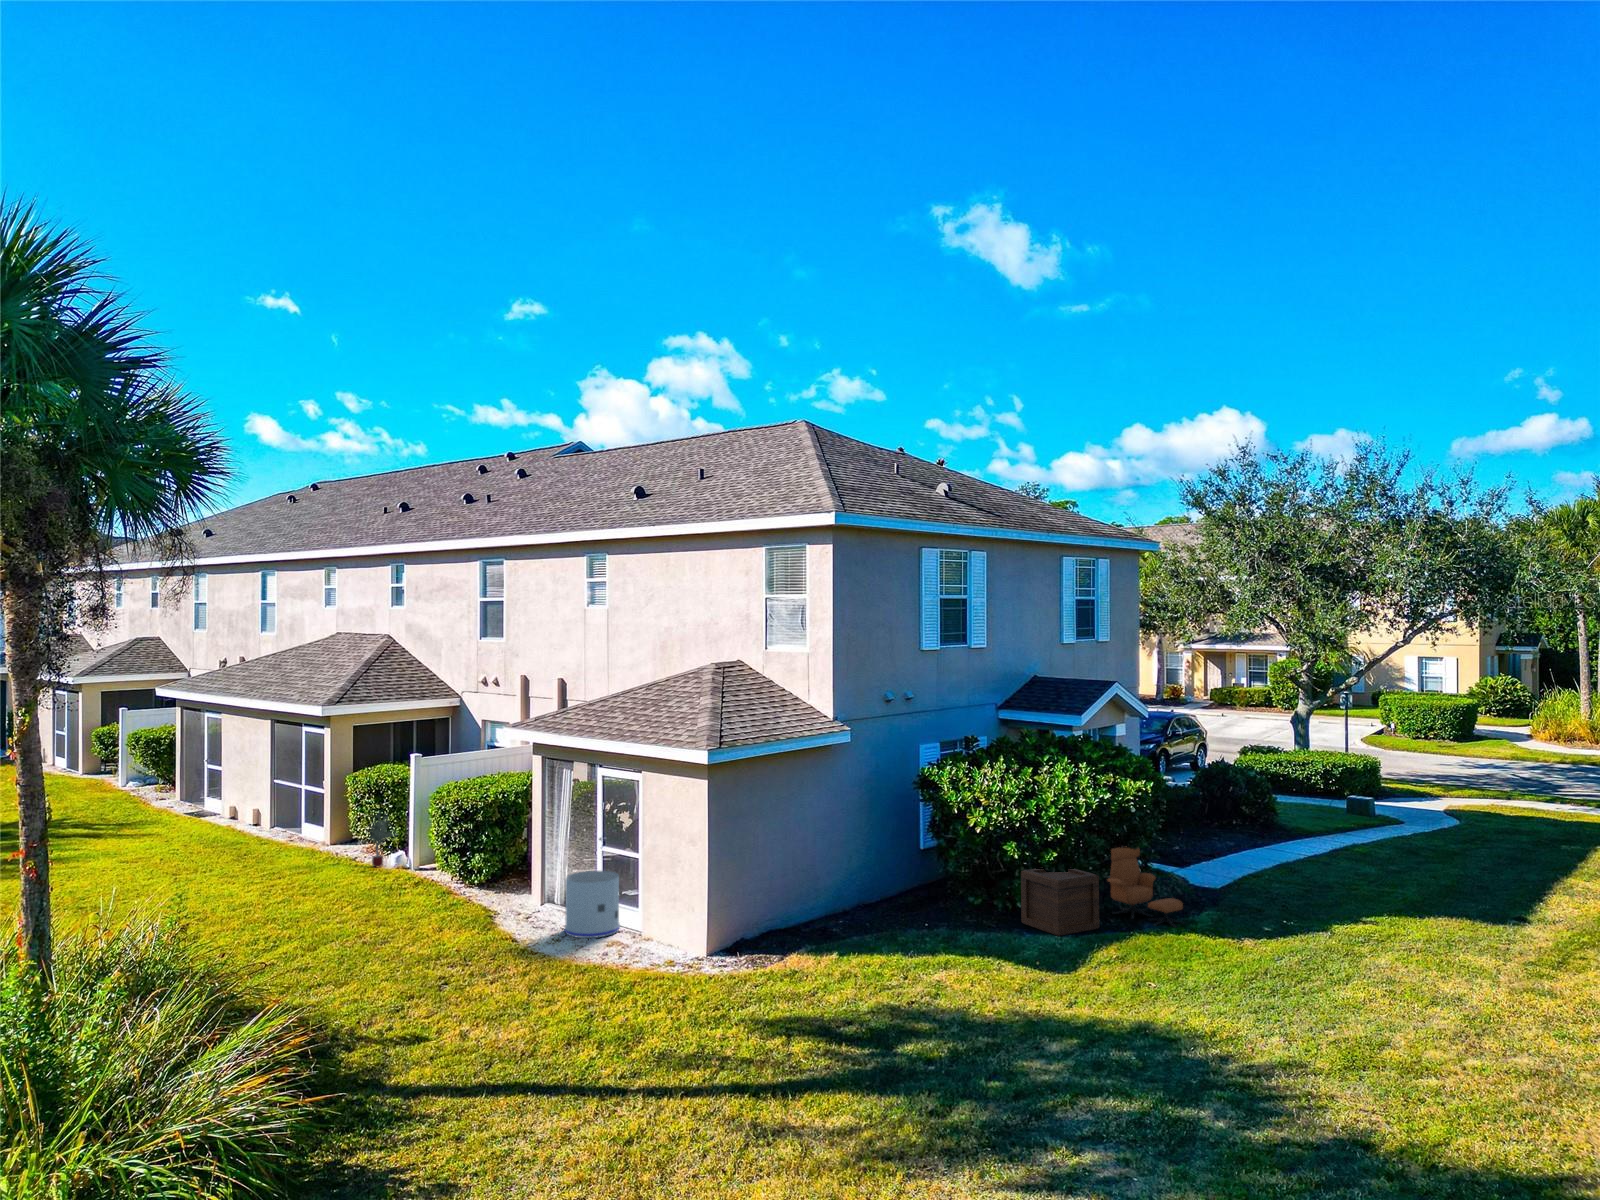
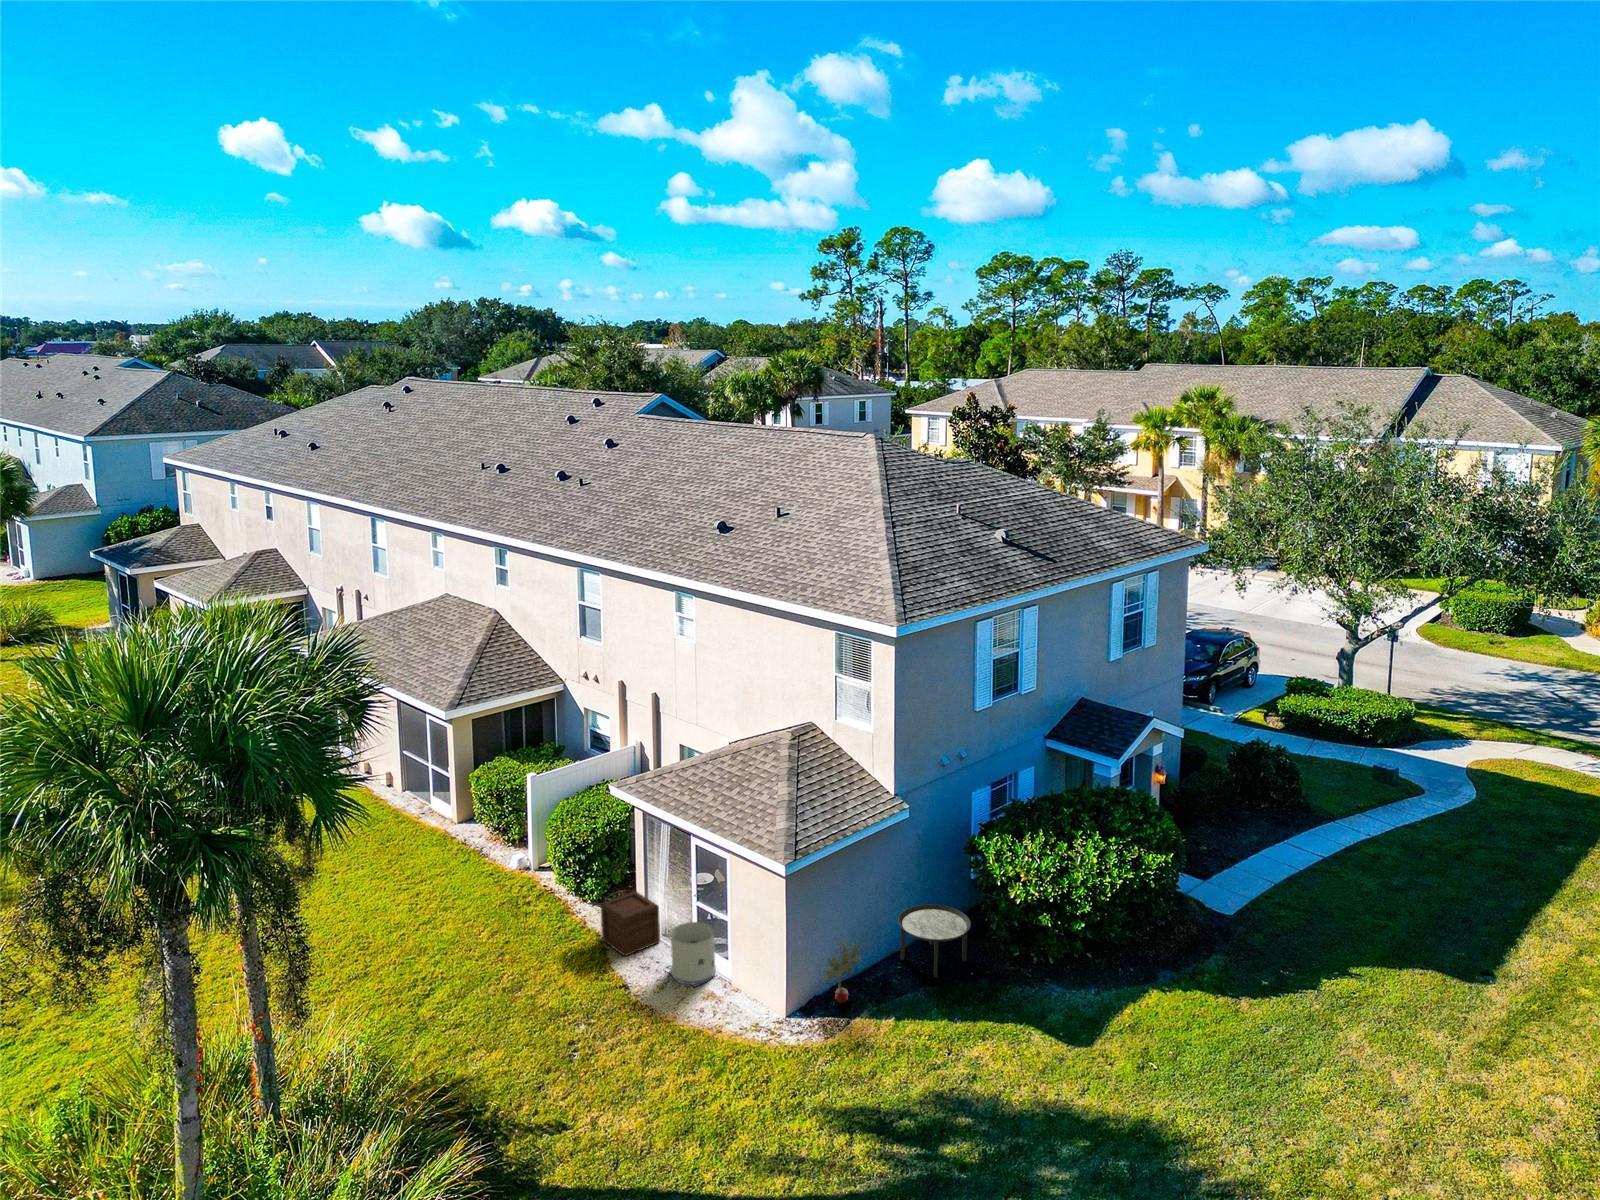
potted tree: present [370,812,397,867] -> present [822,940,862,1003]
lounge chair: present [1108,848,1184,927] -> none [1125,904,1189,986]
round table: none [840,858,926,928] -> present [898,904,971,977]
wooden crate: present [1021,869,1099,936] -> present [601,891,660,956]

